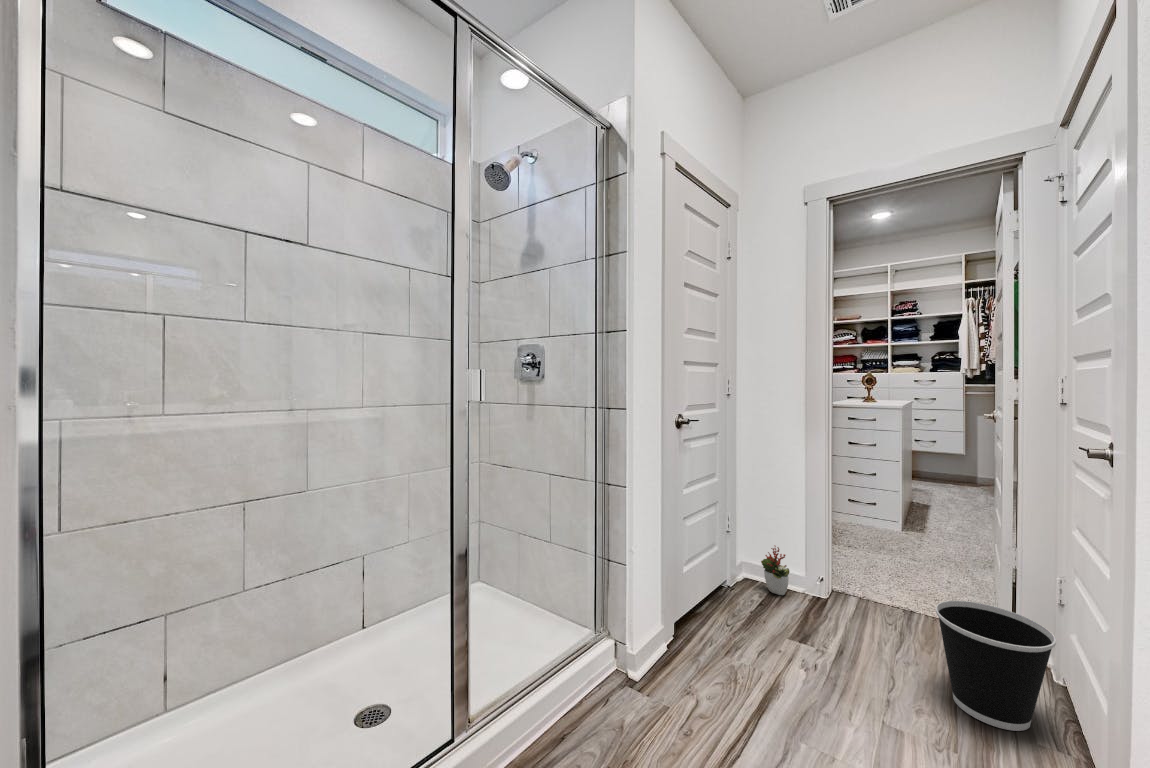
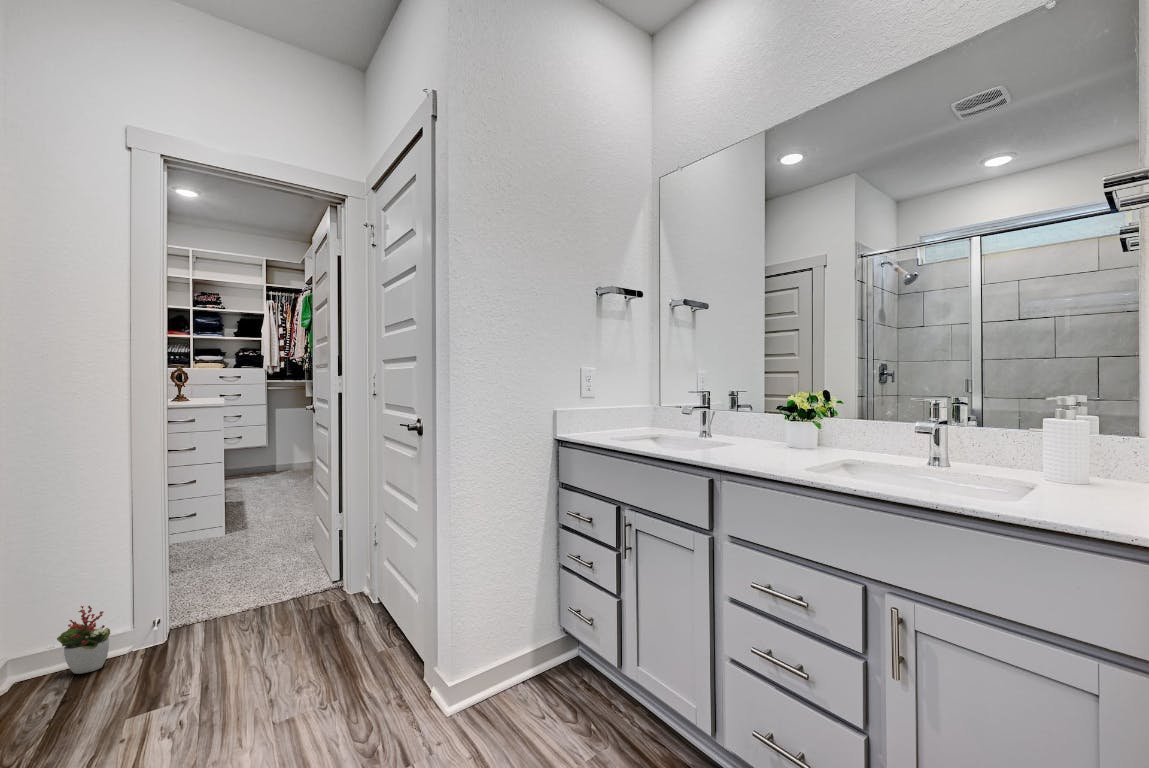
wastebasket: present [936,601,1056,731] -> none [303,563,386,666]

